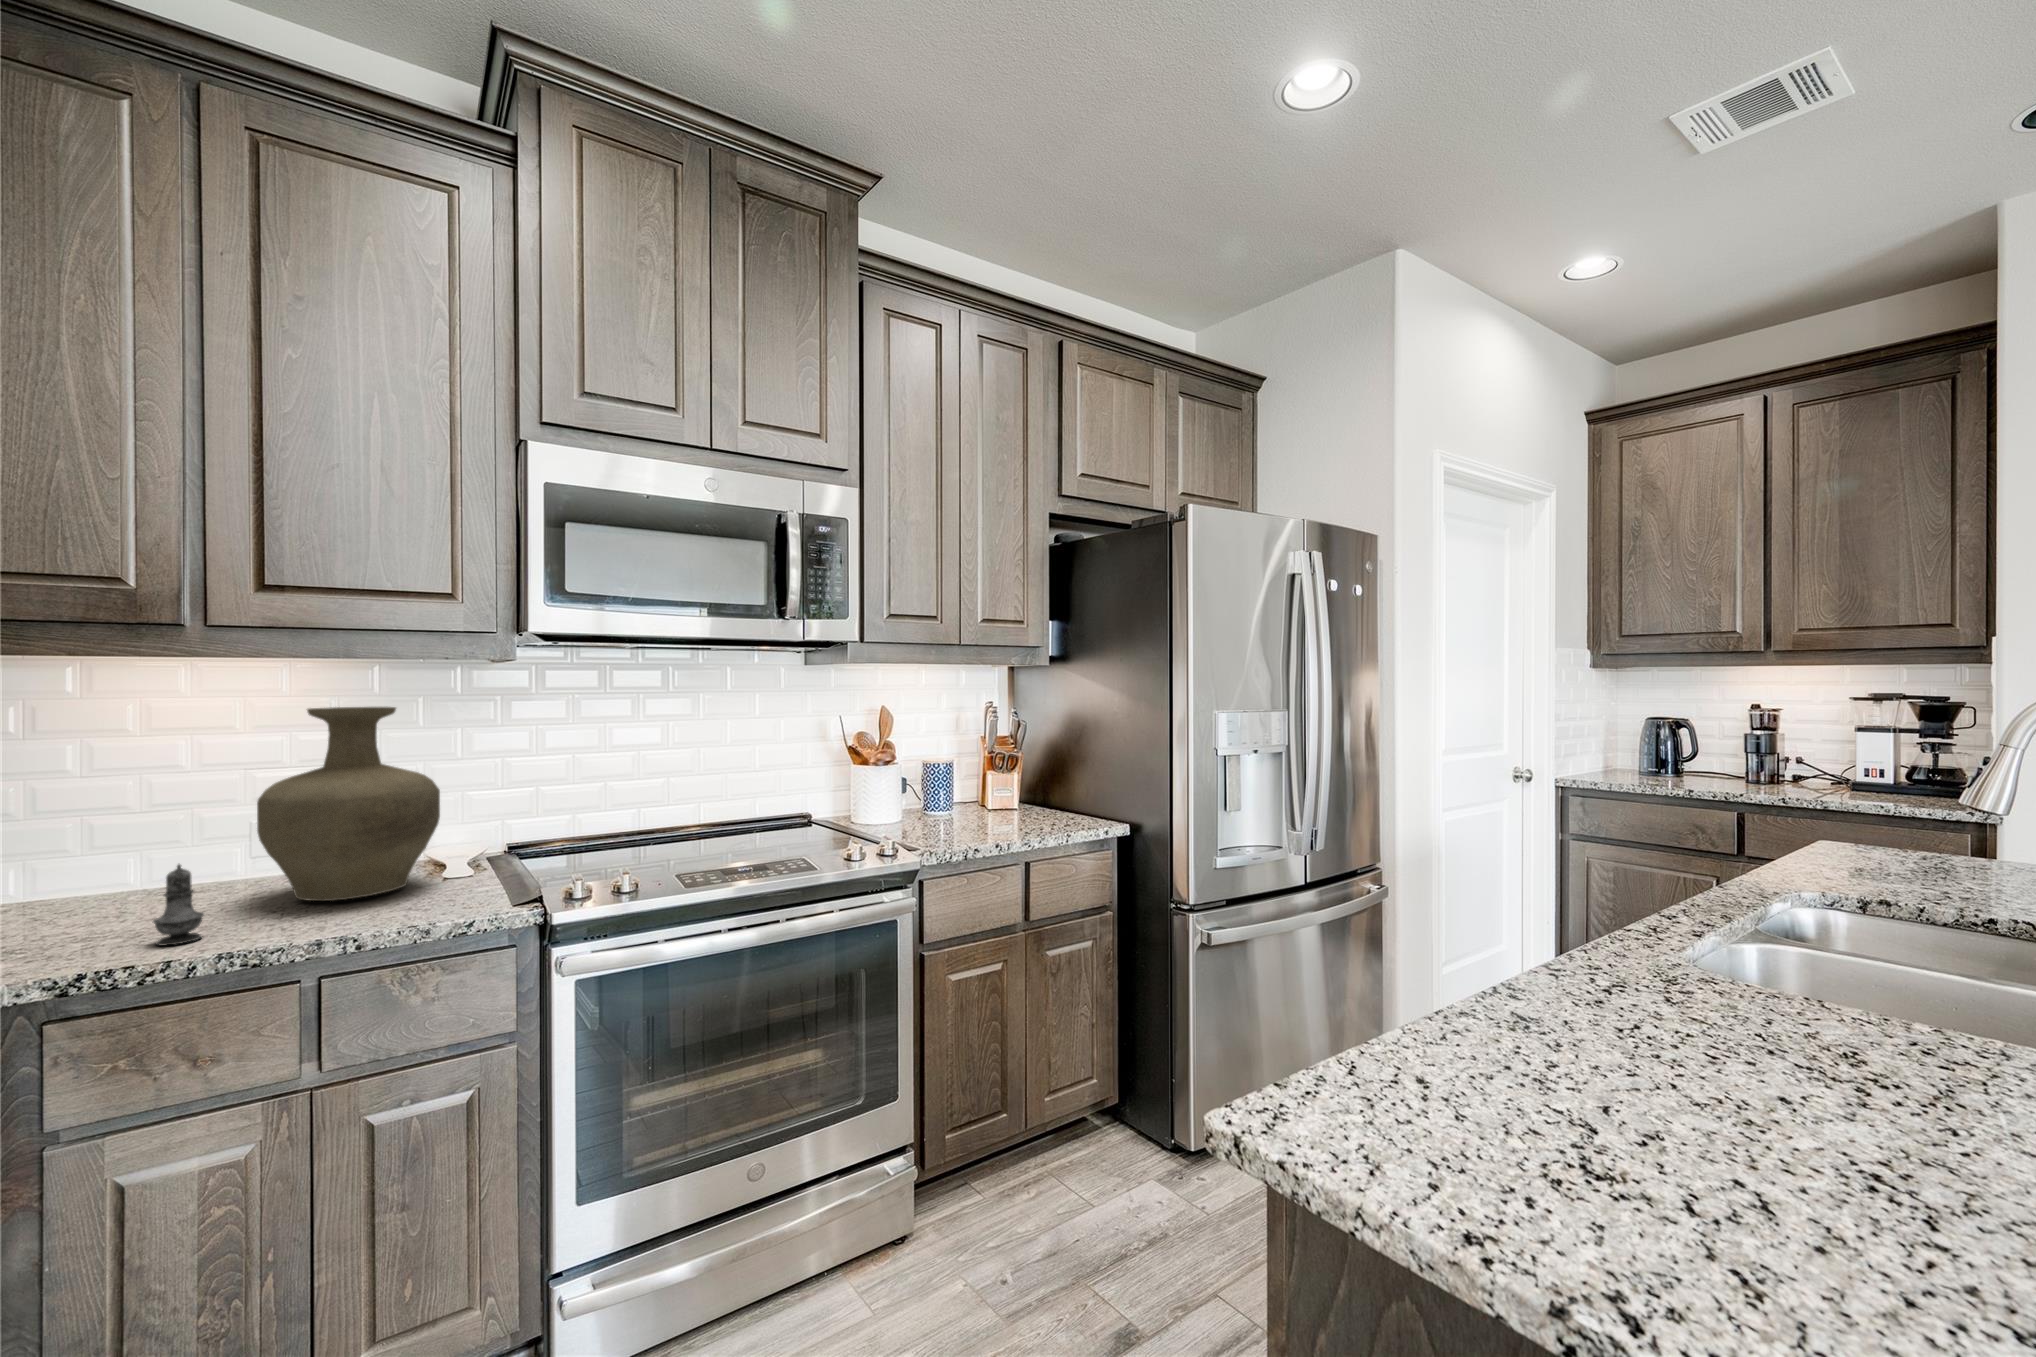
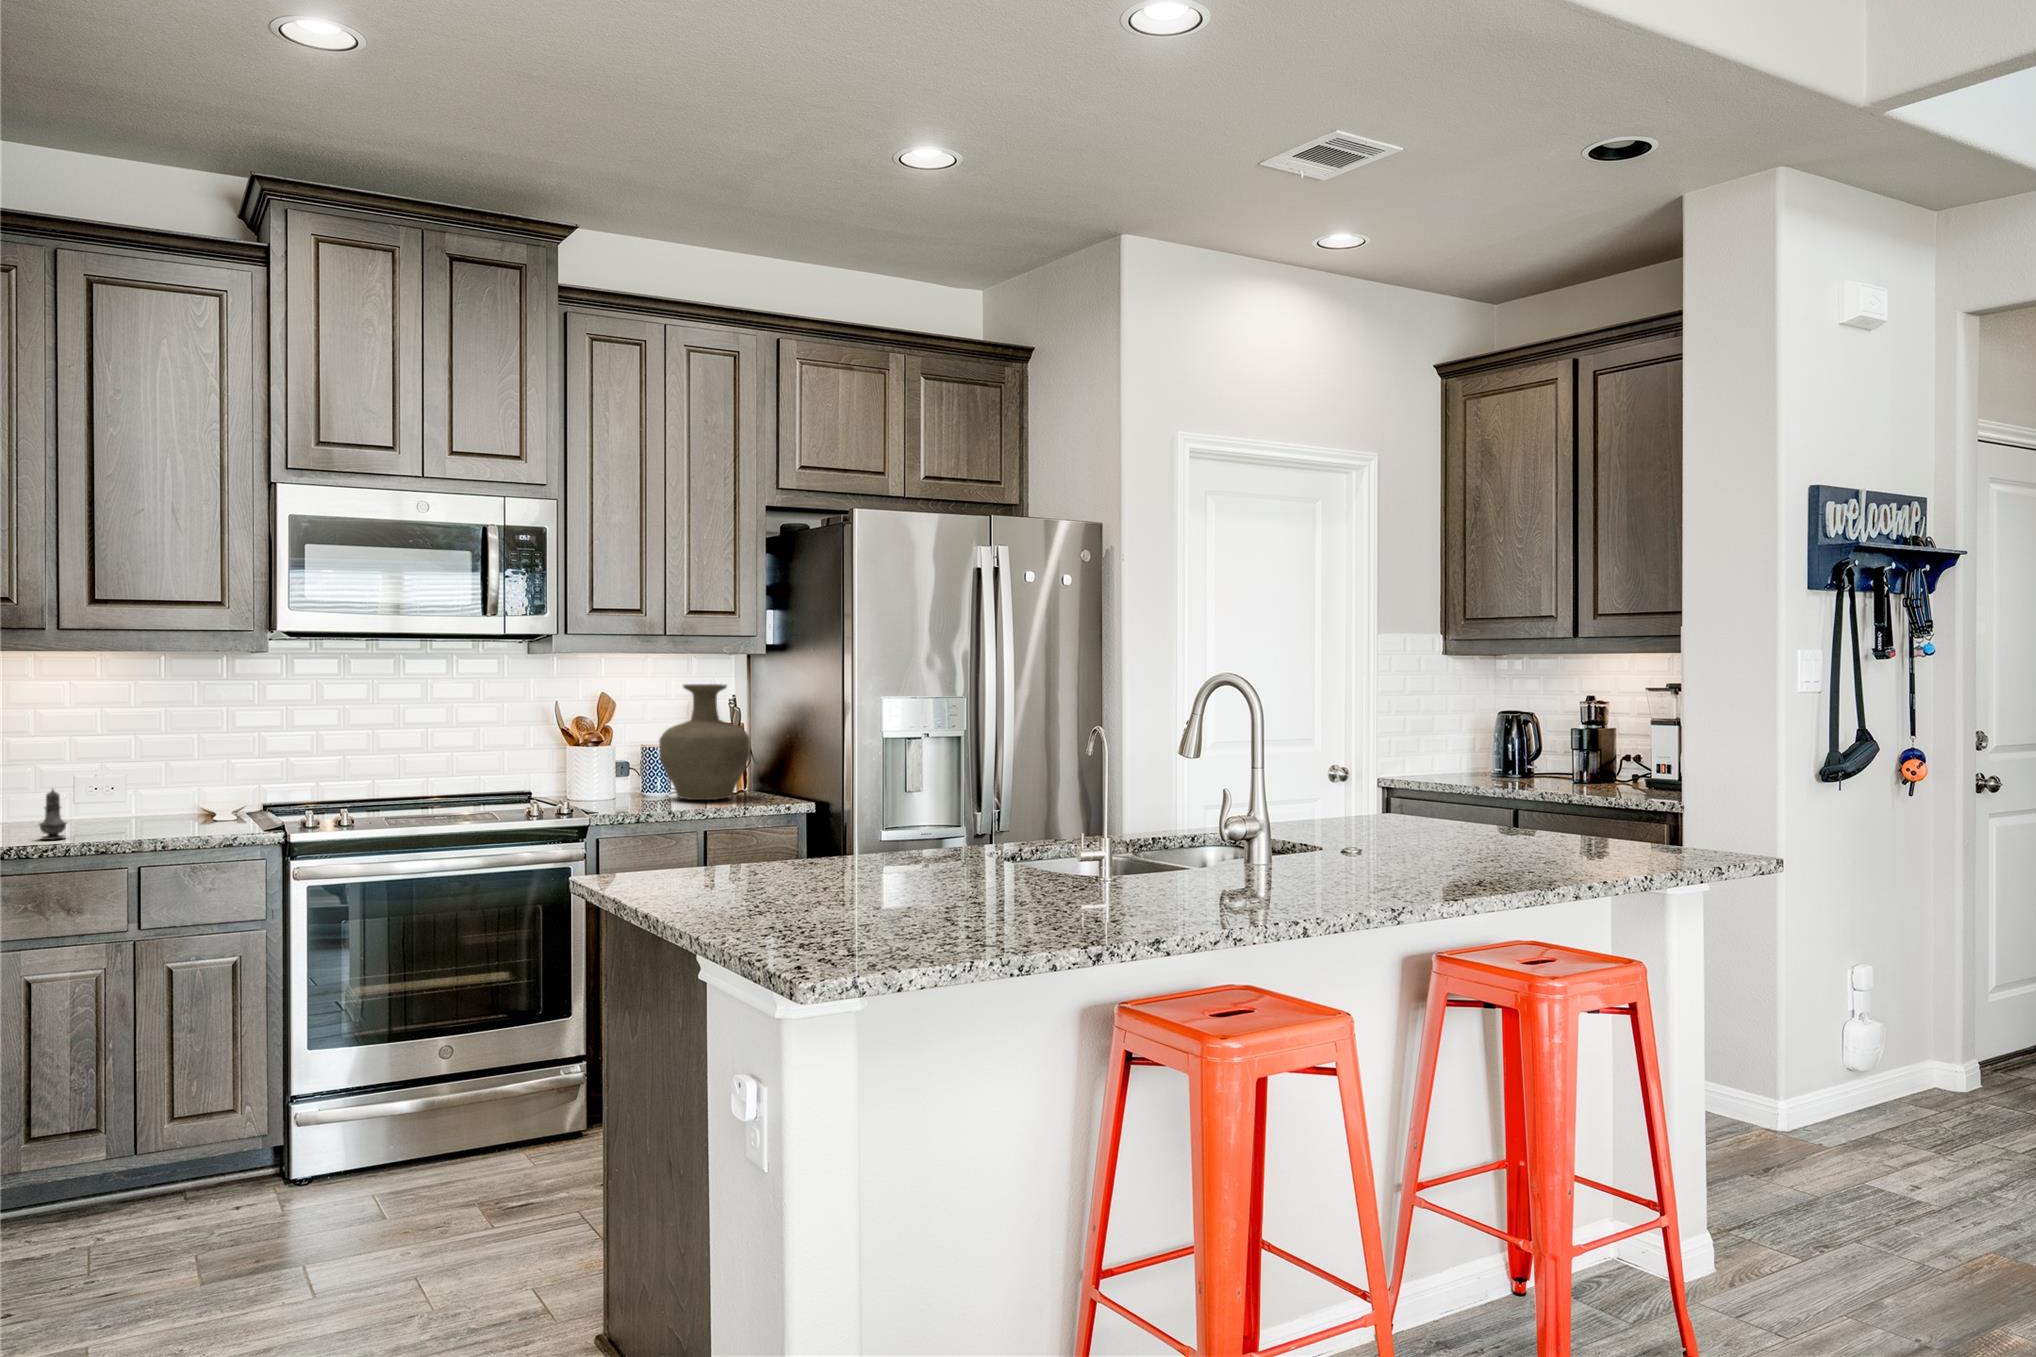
vase: present [257,707,440,901] -> present [659,684,750,800]

